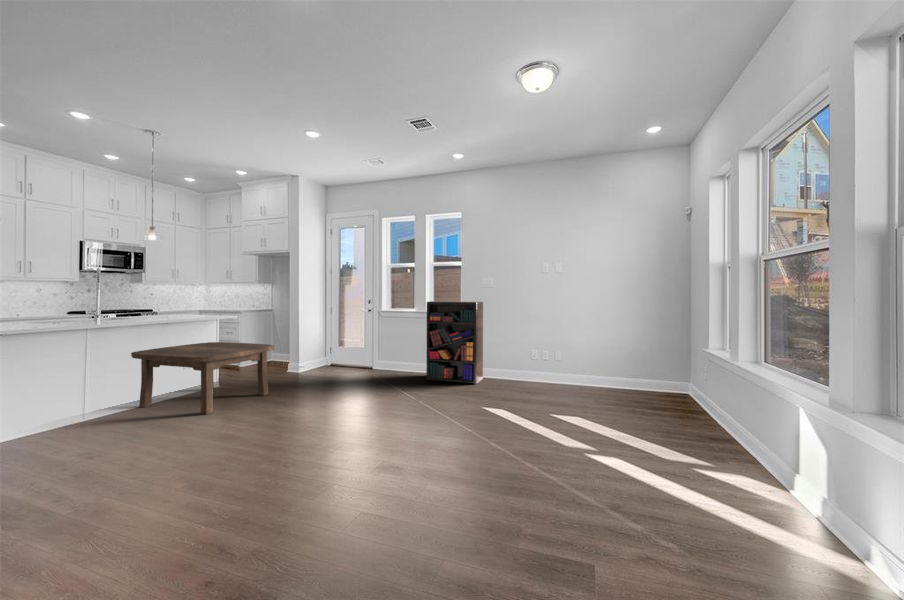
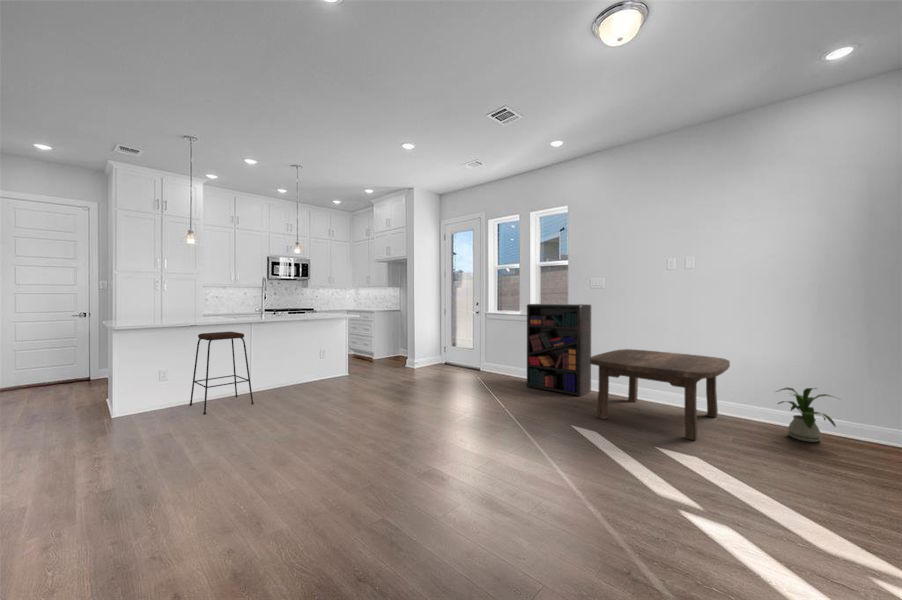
bar stool: none [11,337,117,444] -> present [190,332,254,414]
coffee table: present [131,342,274,414] -> present [589,349,730,441]
house plant: none [619,360,658,399] -> present [778,387,836,442]

